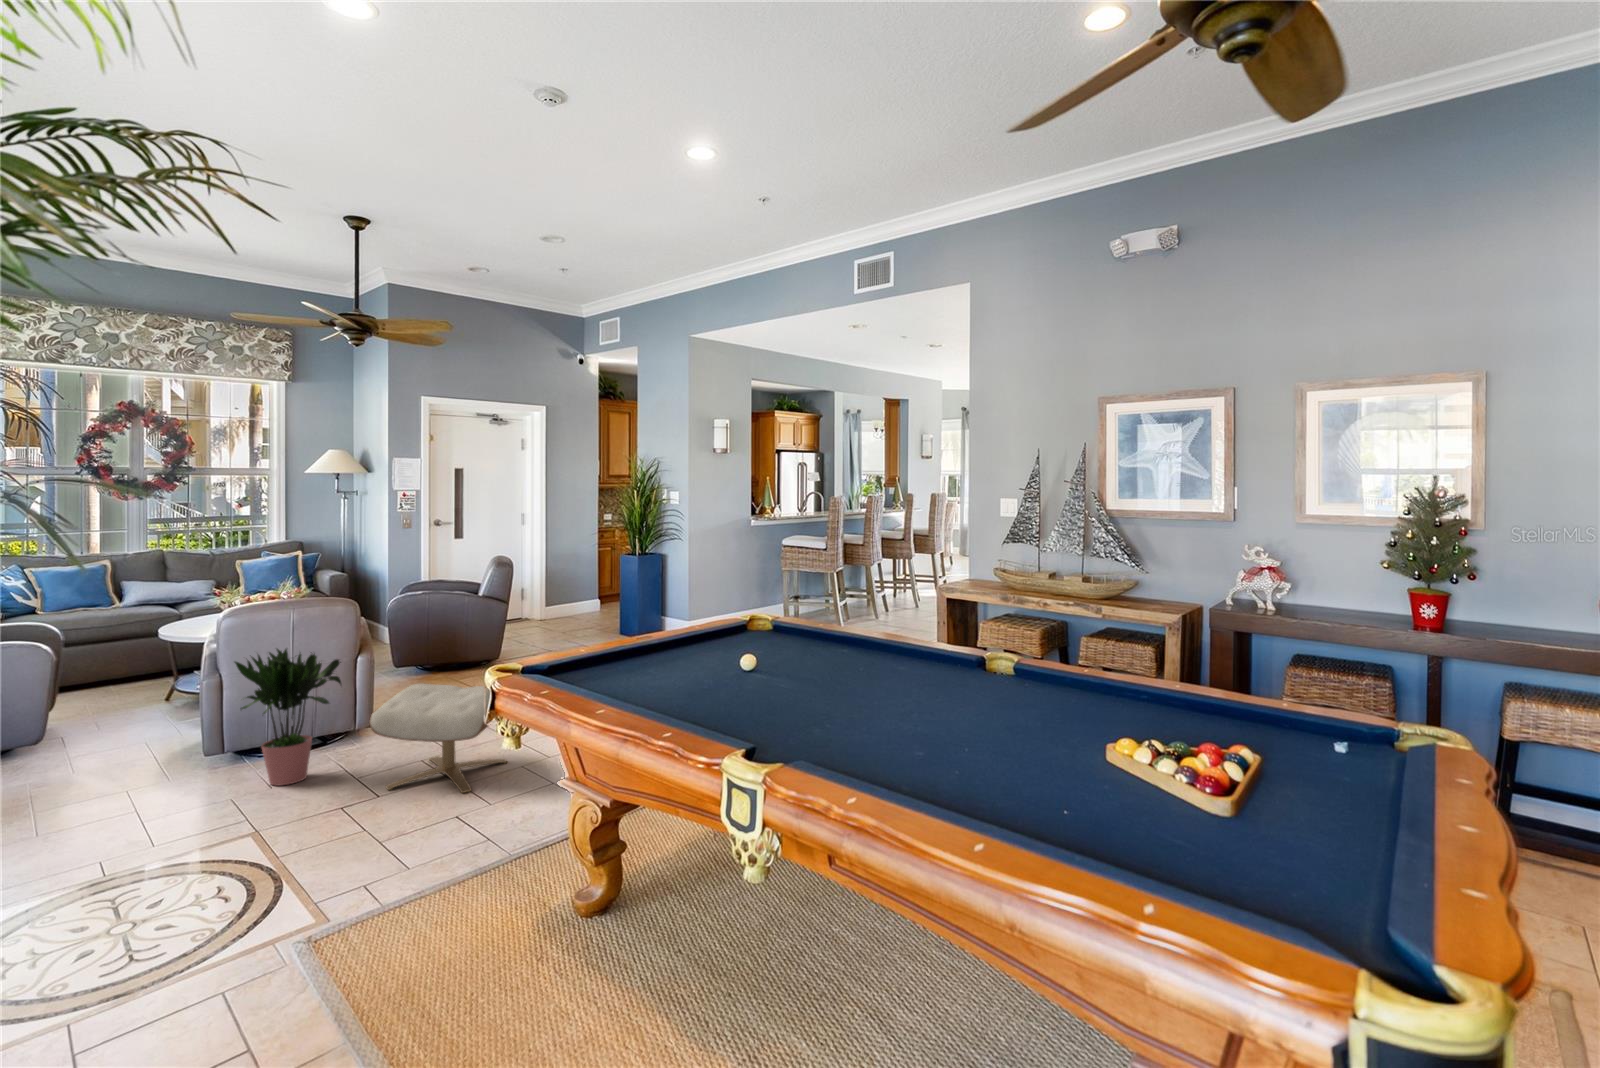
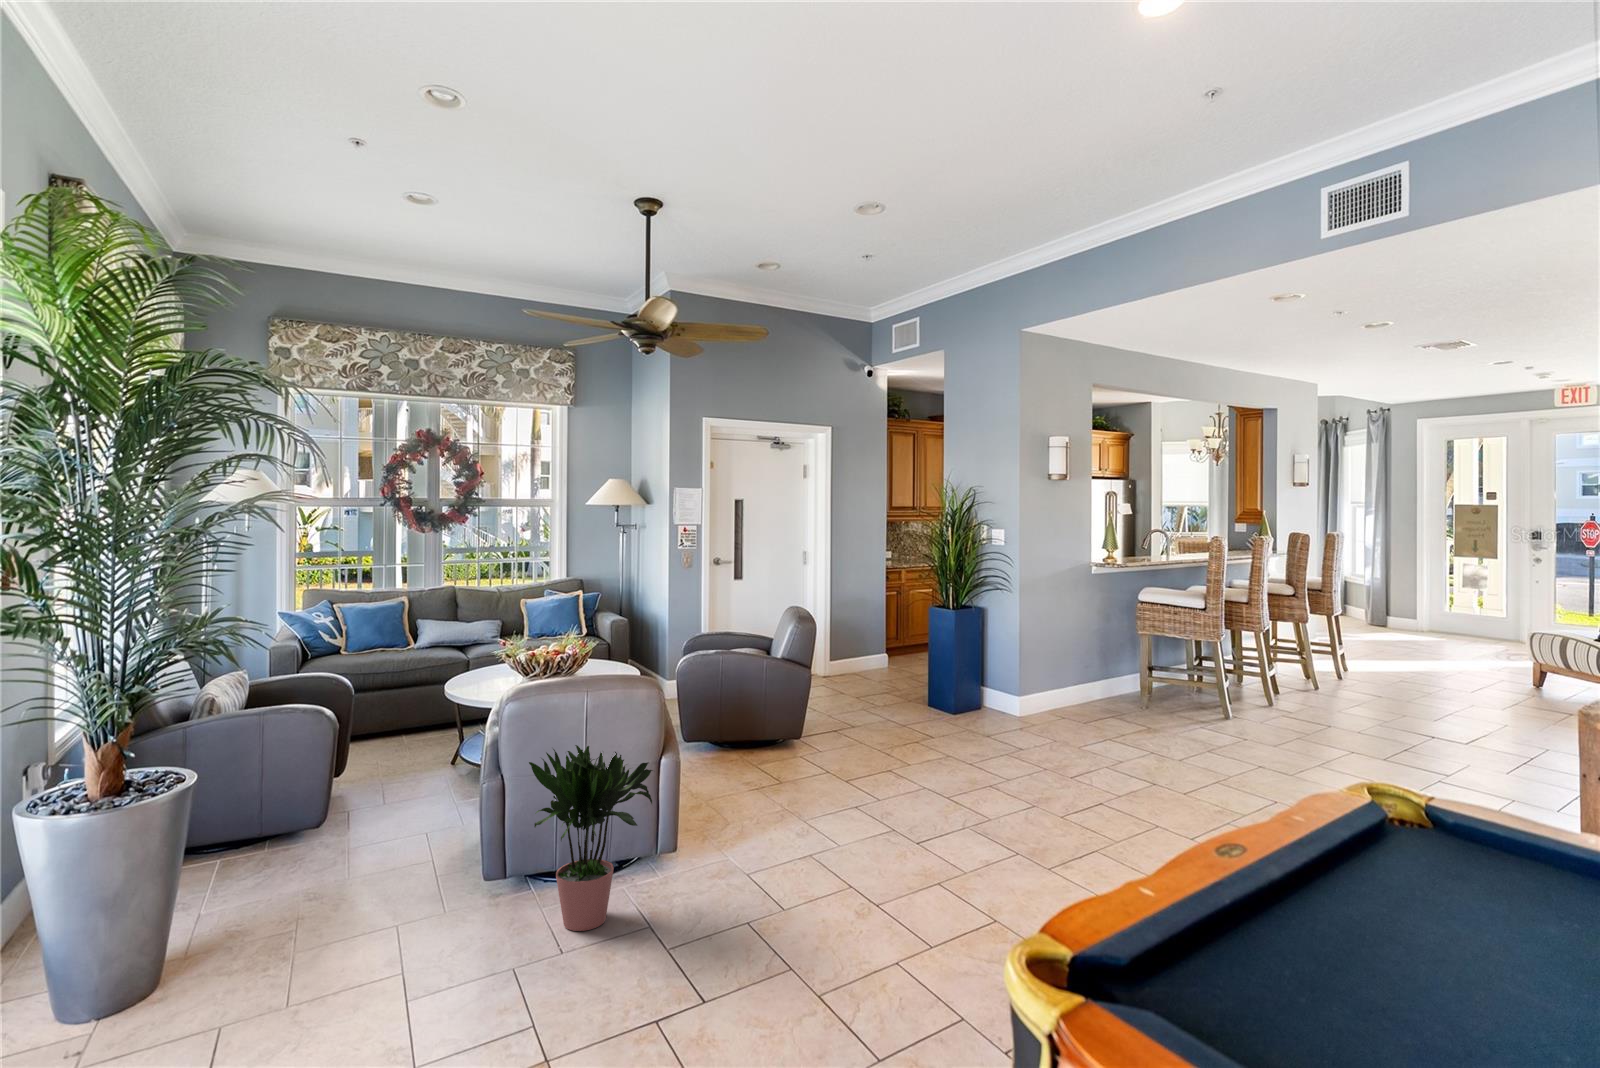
ottoman: present [369,684,507,793] -> none [689,802,877,988]

